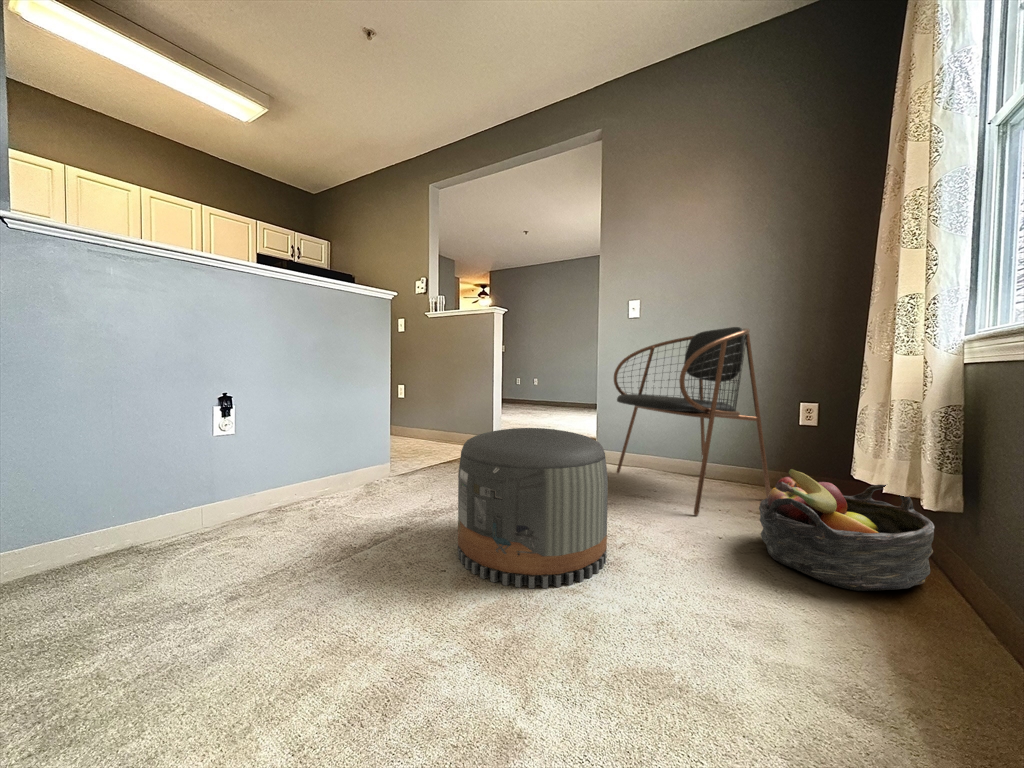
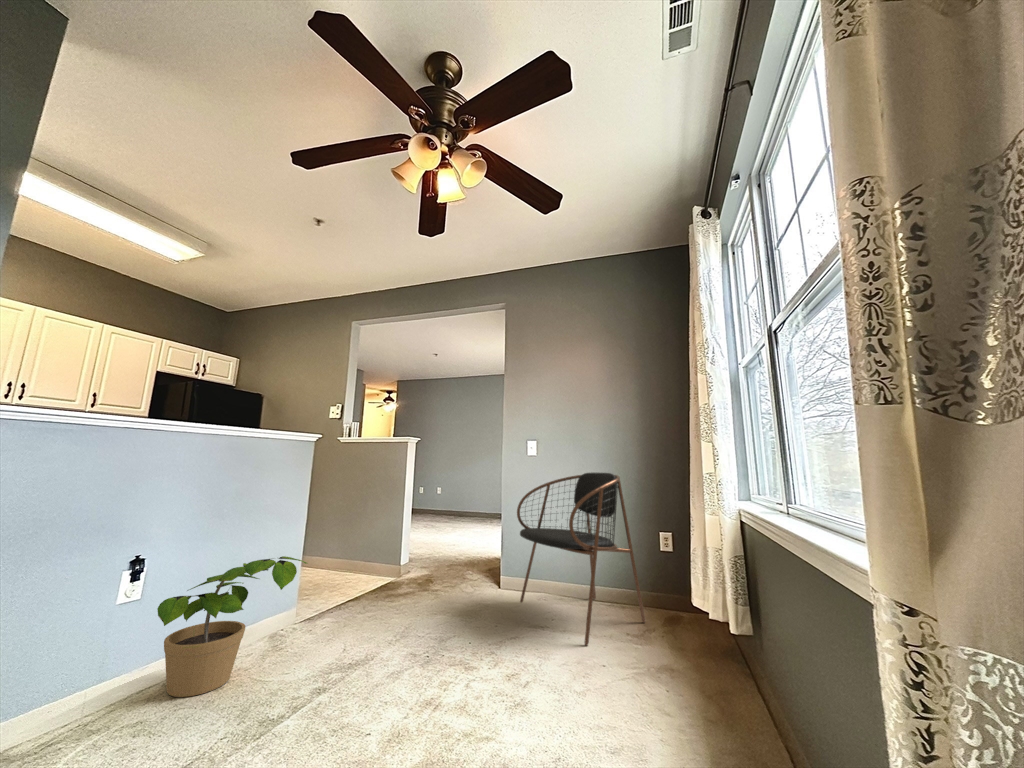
potted plant: none [241,399,382,522] -> present [157,556,307,697]
pouf: present [458,428,608,588] -> none [380,578,514,742]
basket: present [759,469,935,591] -> none [631,601,743,707]

